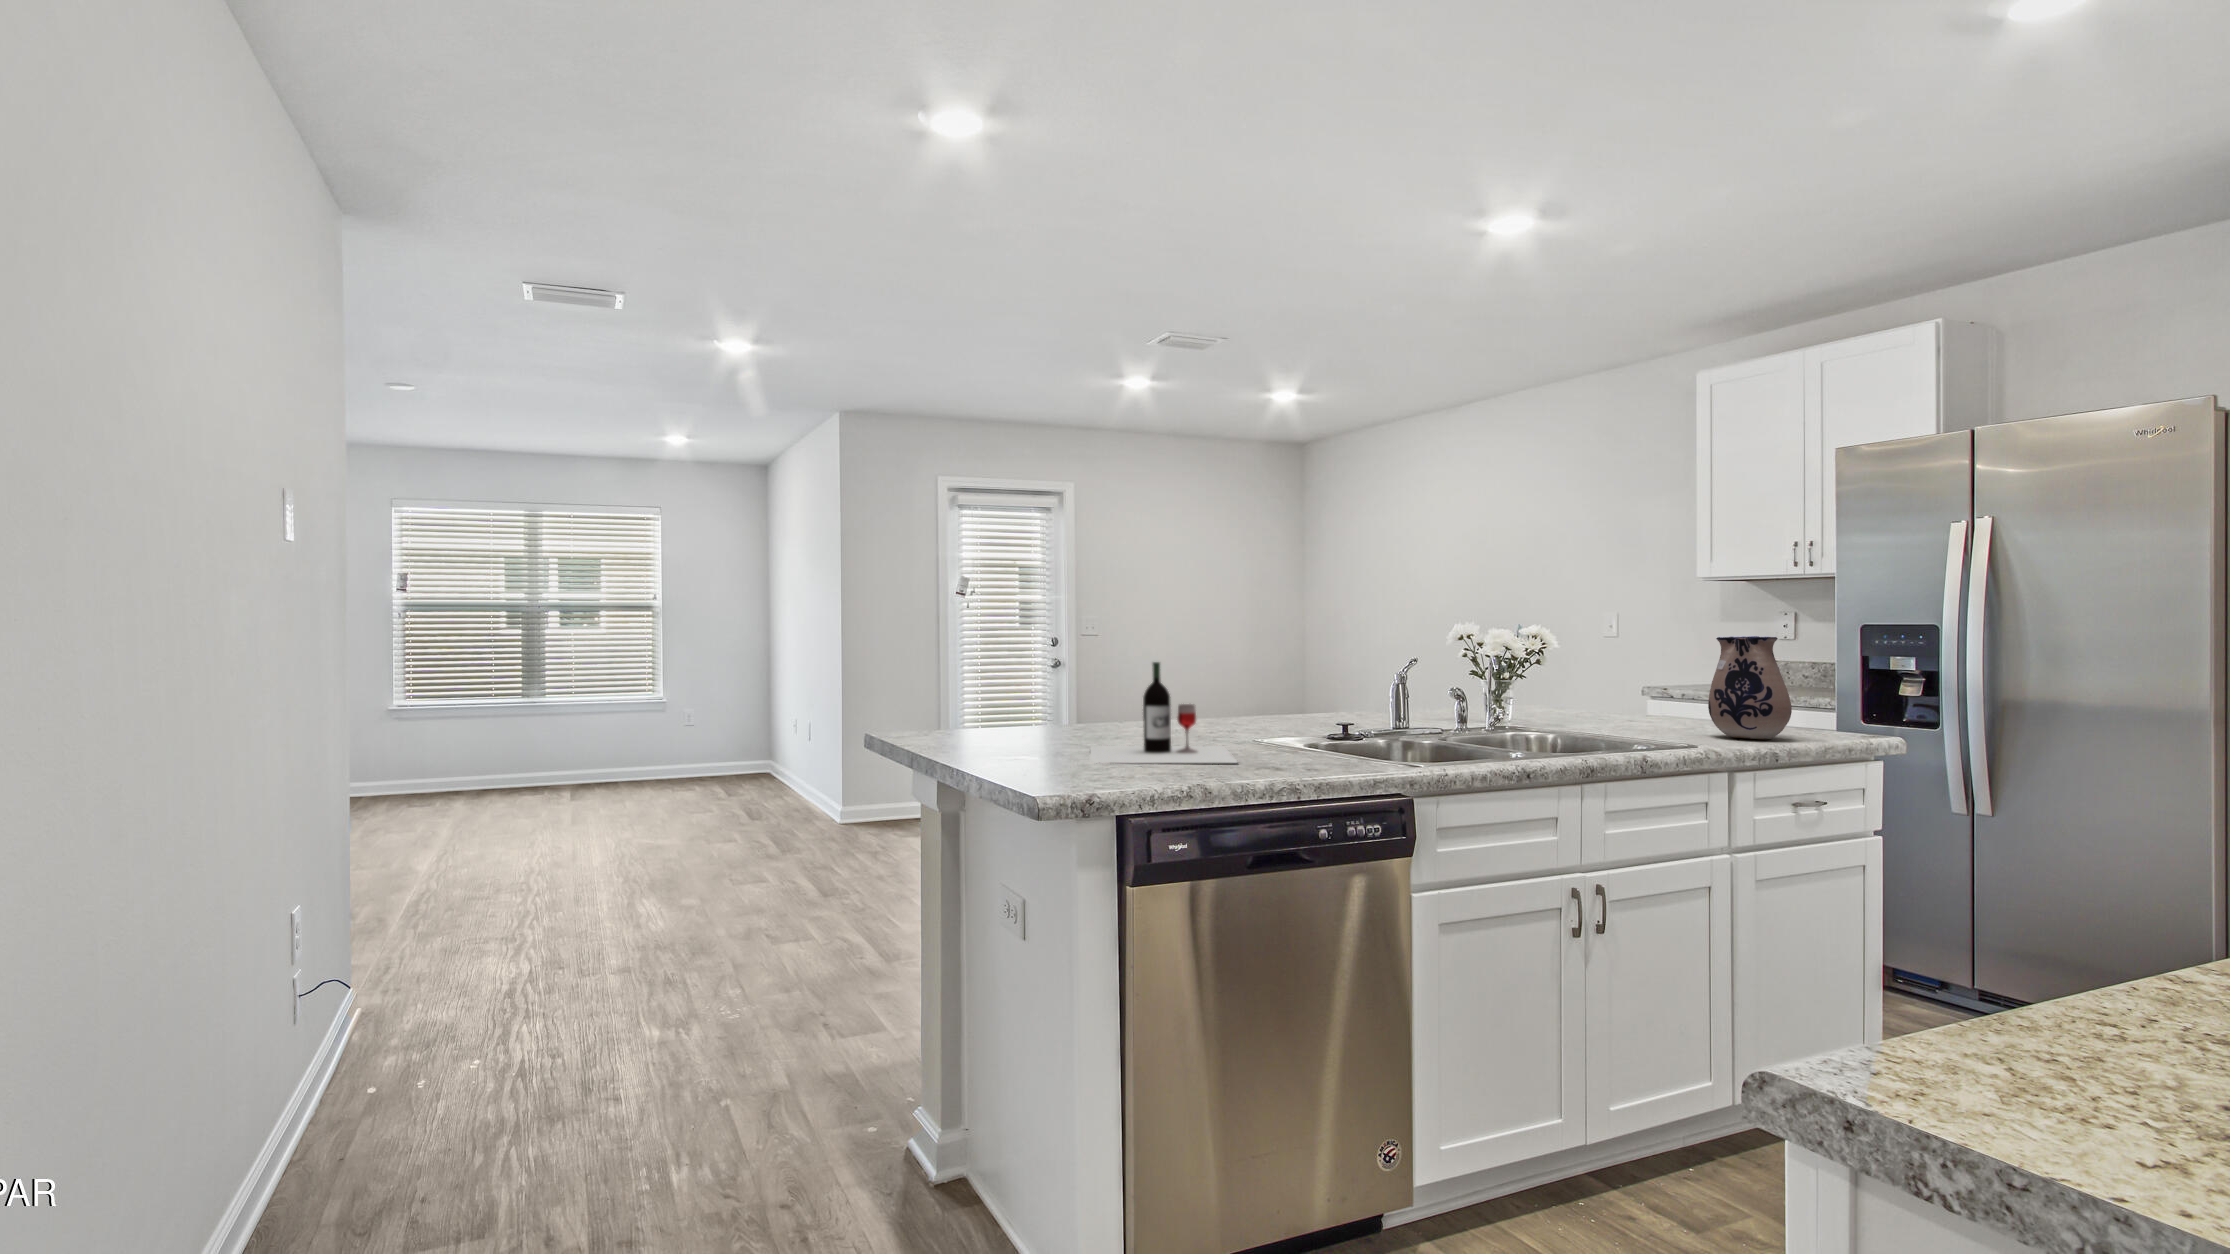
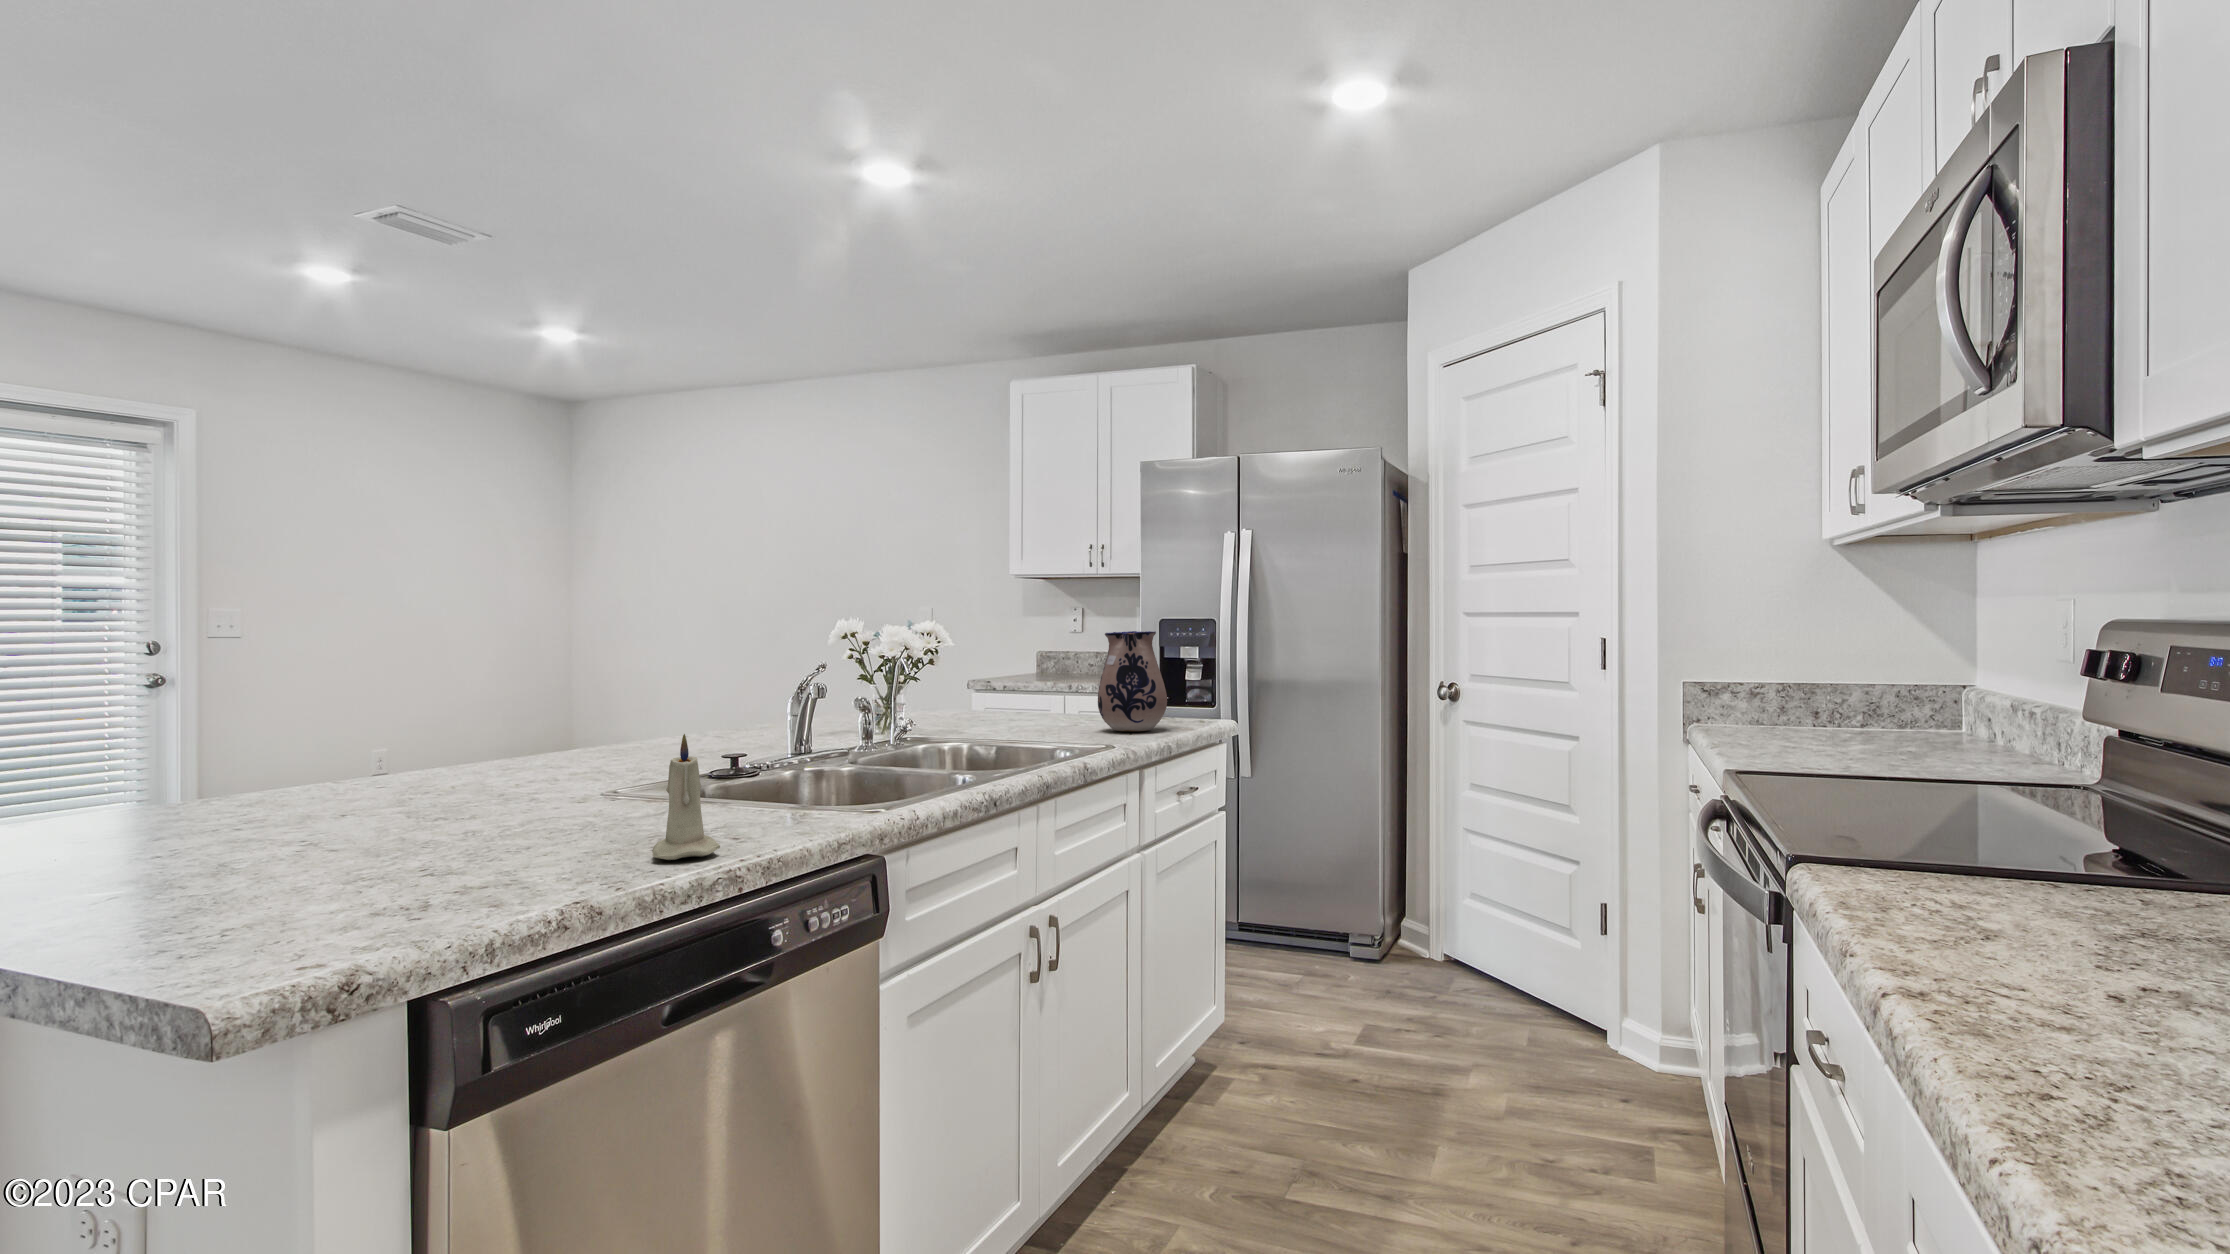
wine bottle: present [1089,662,1237,763] -> none [311,693,621,887]
candle: none [1249,693,1291,773] -> present [652,734,720,860]

